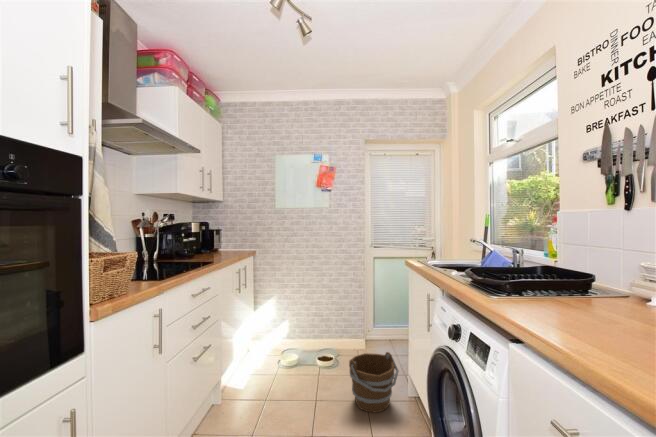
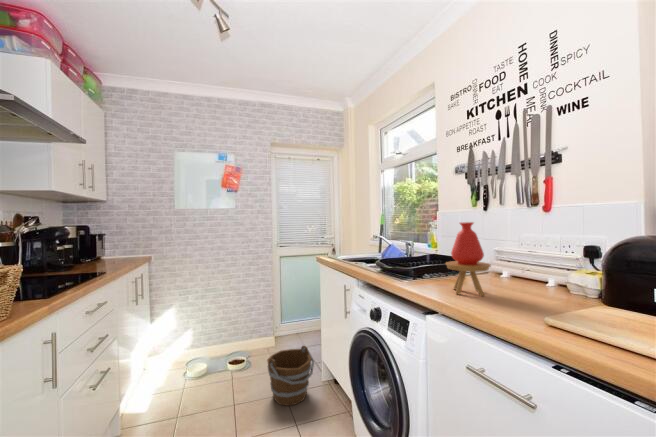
vase: none [548,225,622,328] -> present [446,222,490,296]

